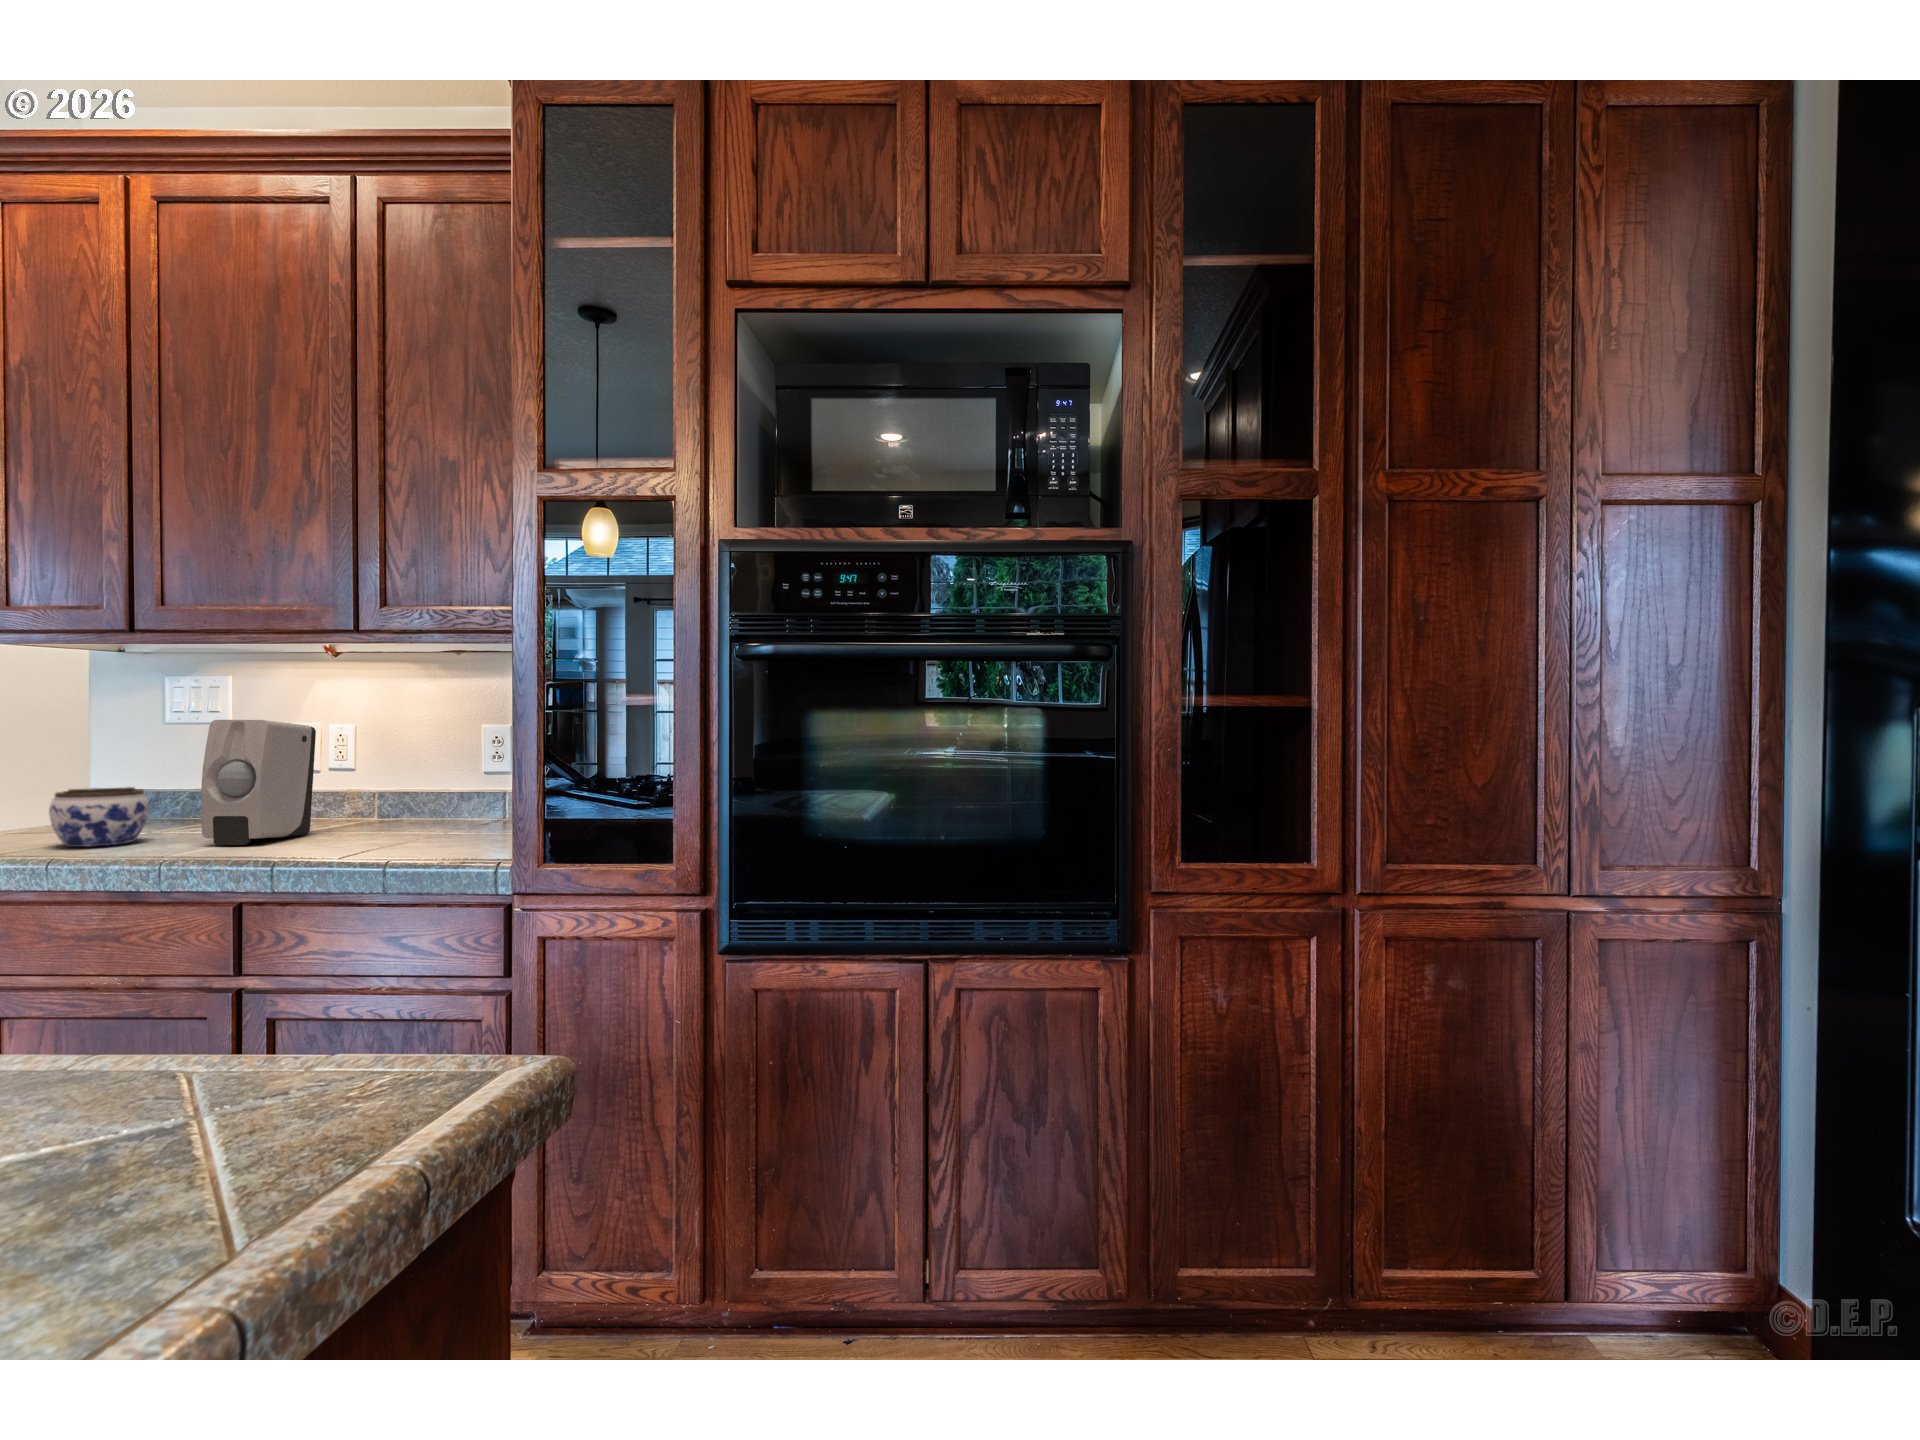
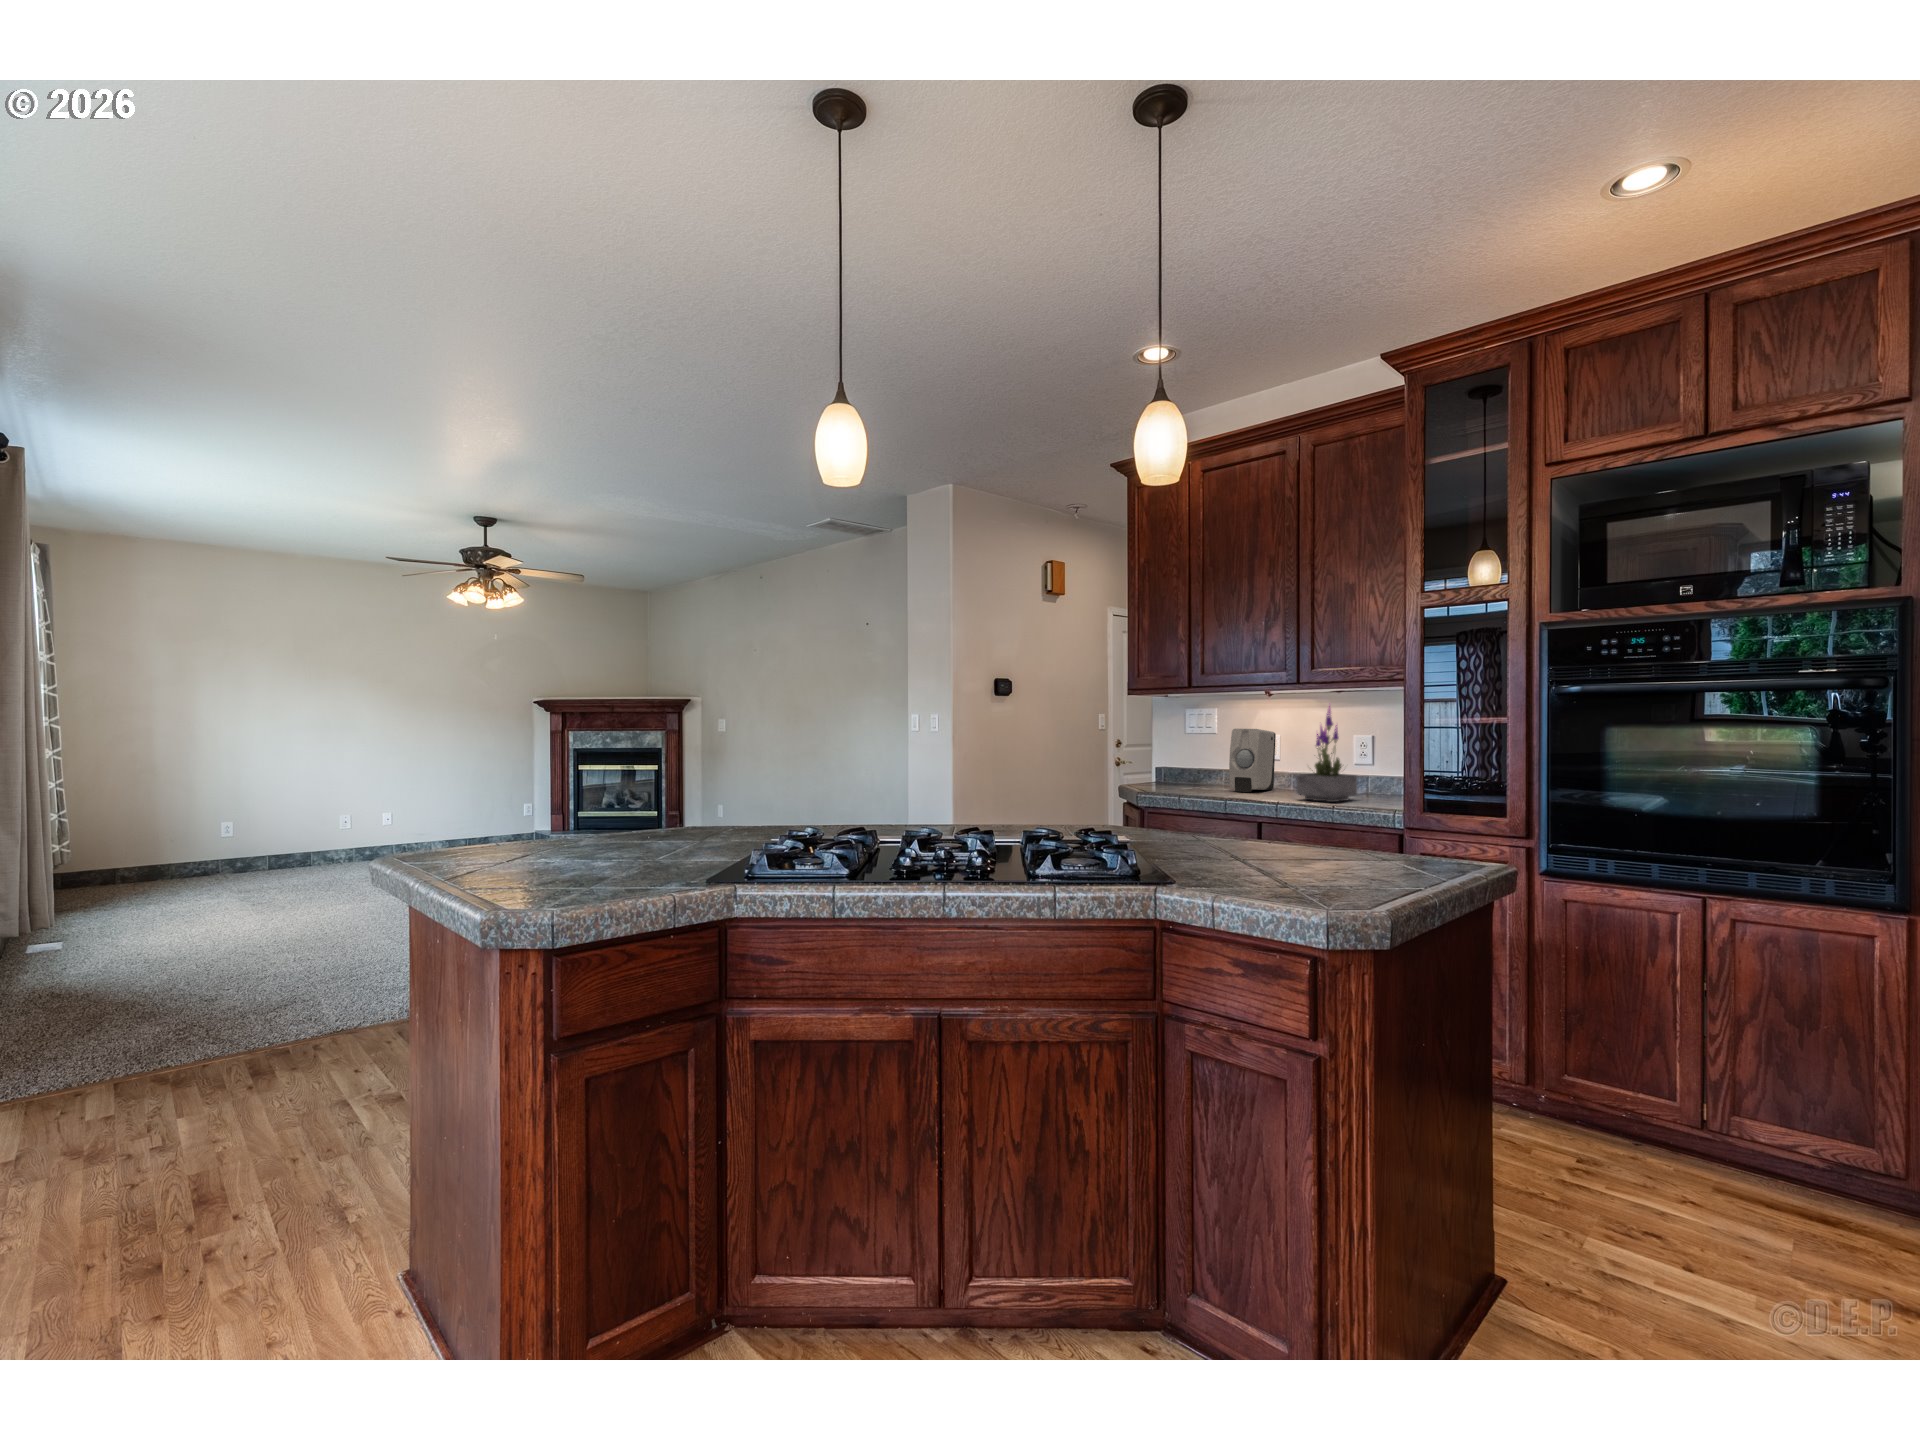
potted plant: none [324,670,450,856] -> present [1296,706,1357,802]
jar: present [49,787,149,847] -> none [1165,761,1201,789]

